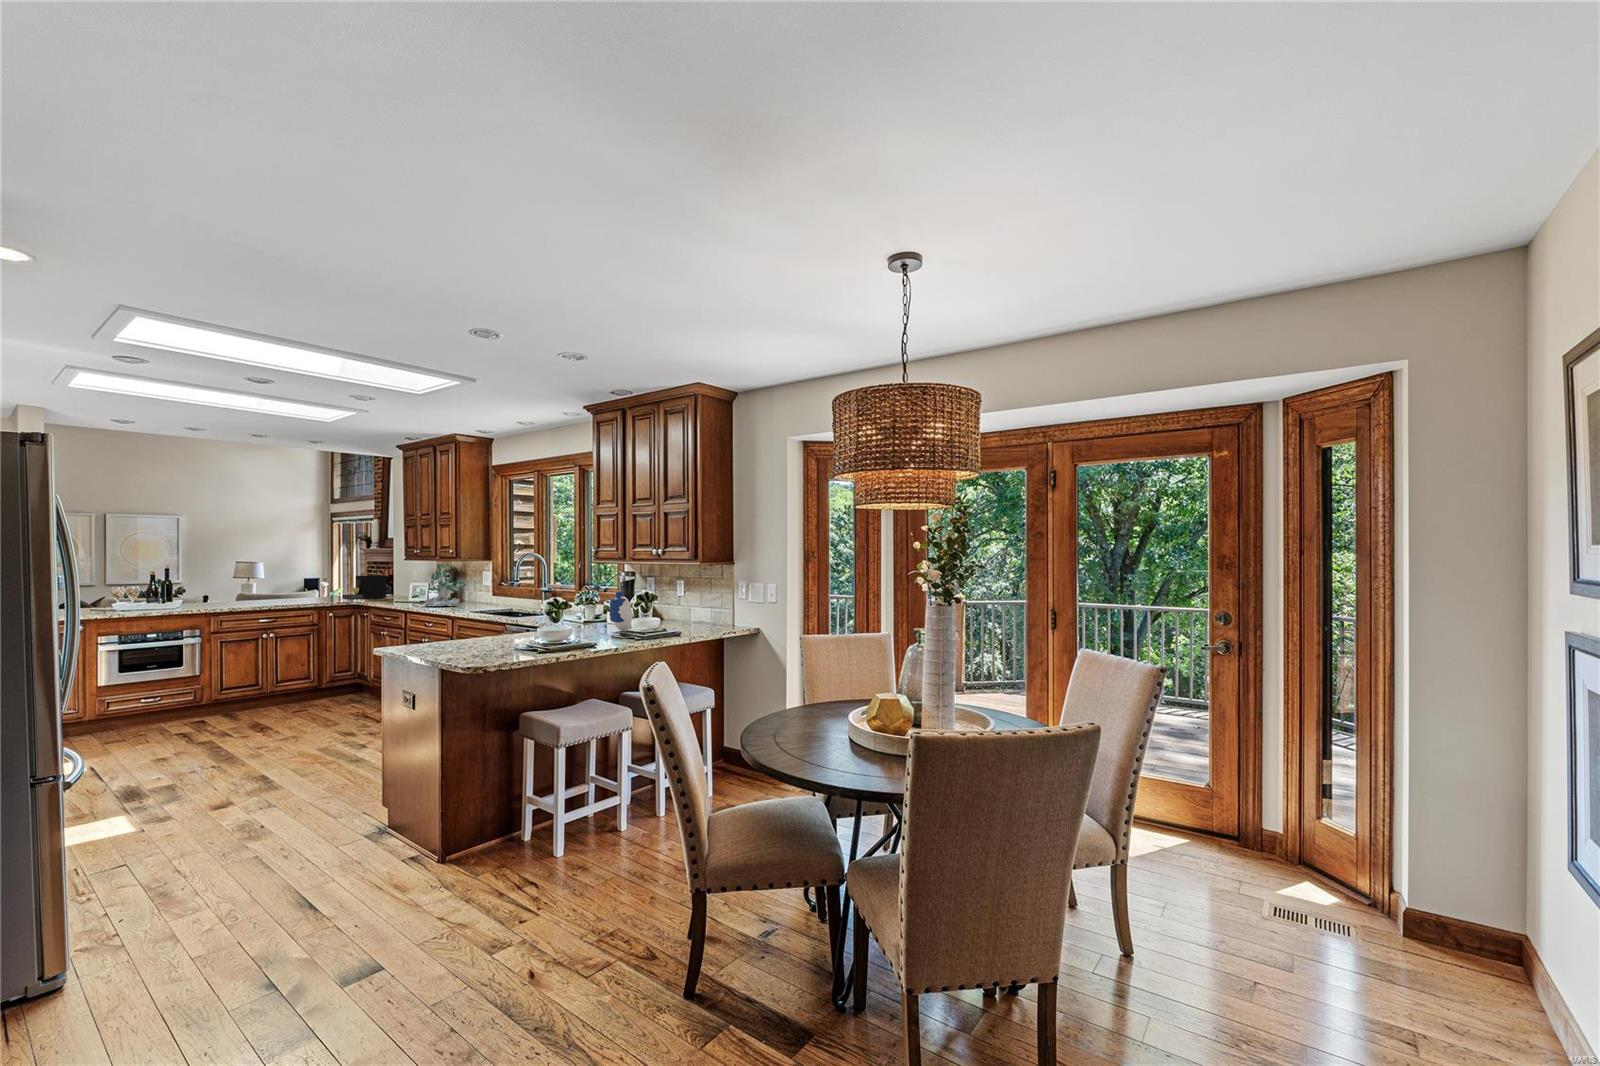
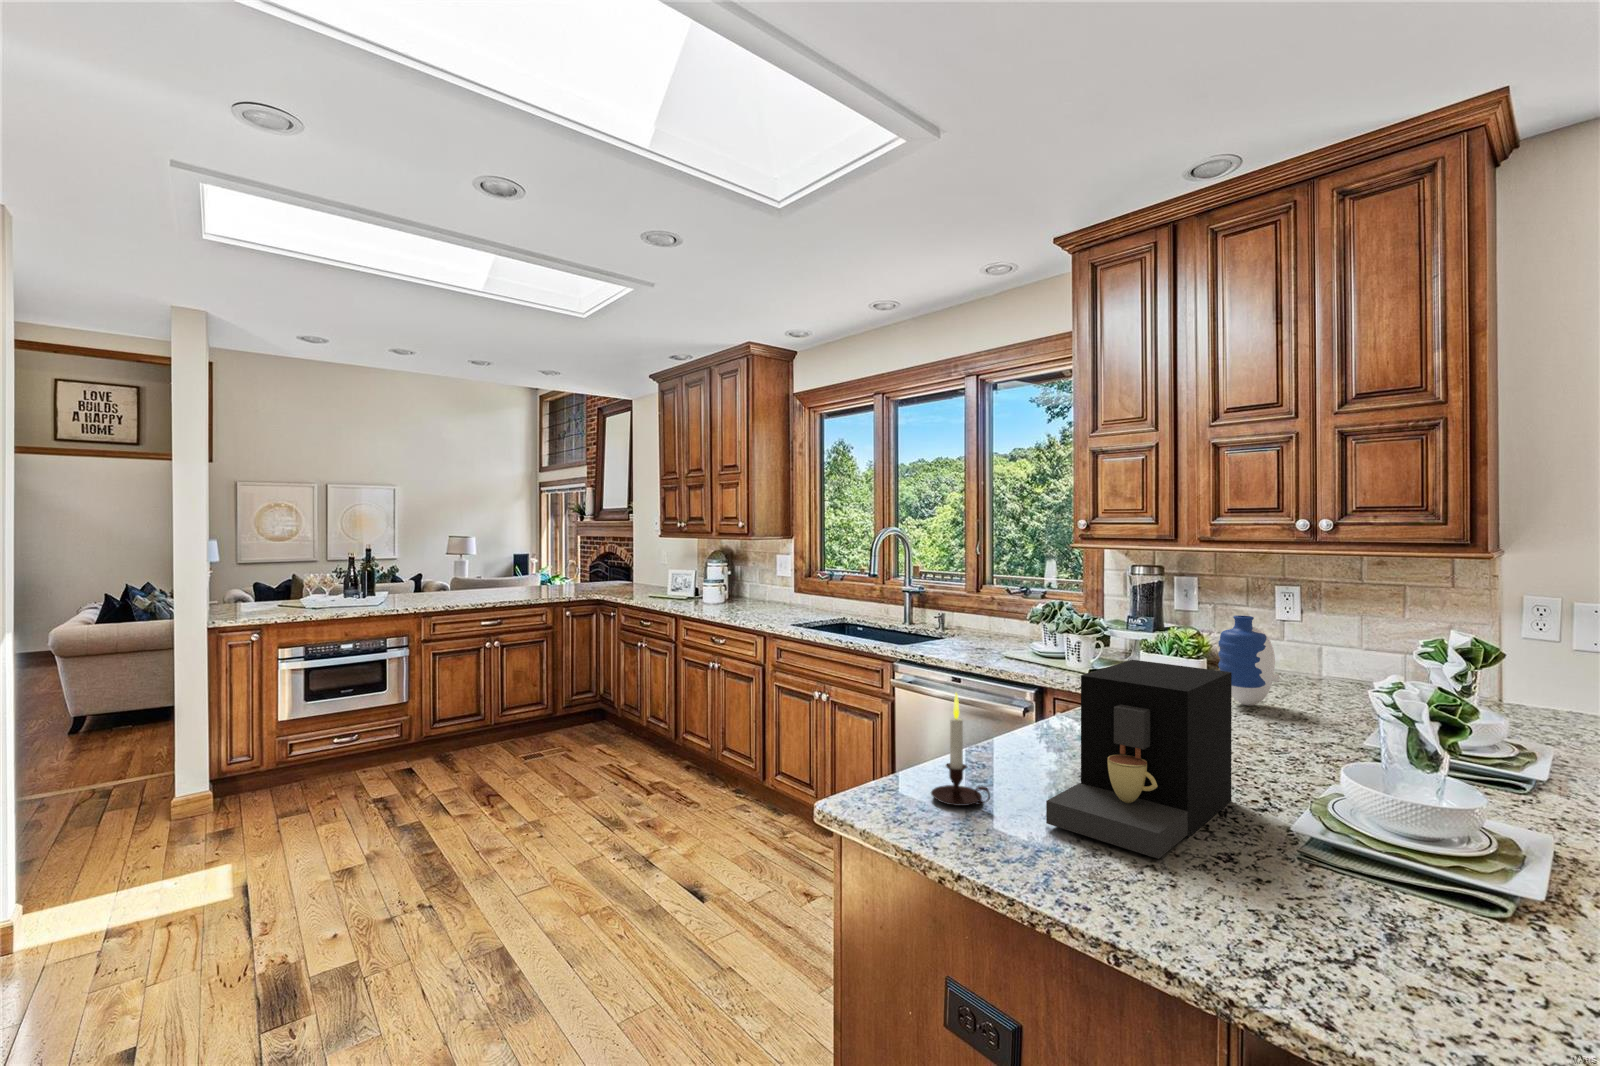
plant: present [424,564,466,606] -> none [697,542,758,608]
coffee maker: present [342,575,386,599] -> present [1046,660,1232,859]
candle: none [419,612,439,650] -> present [931,693,990,806]

